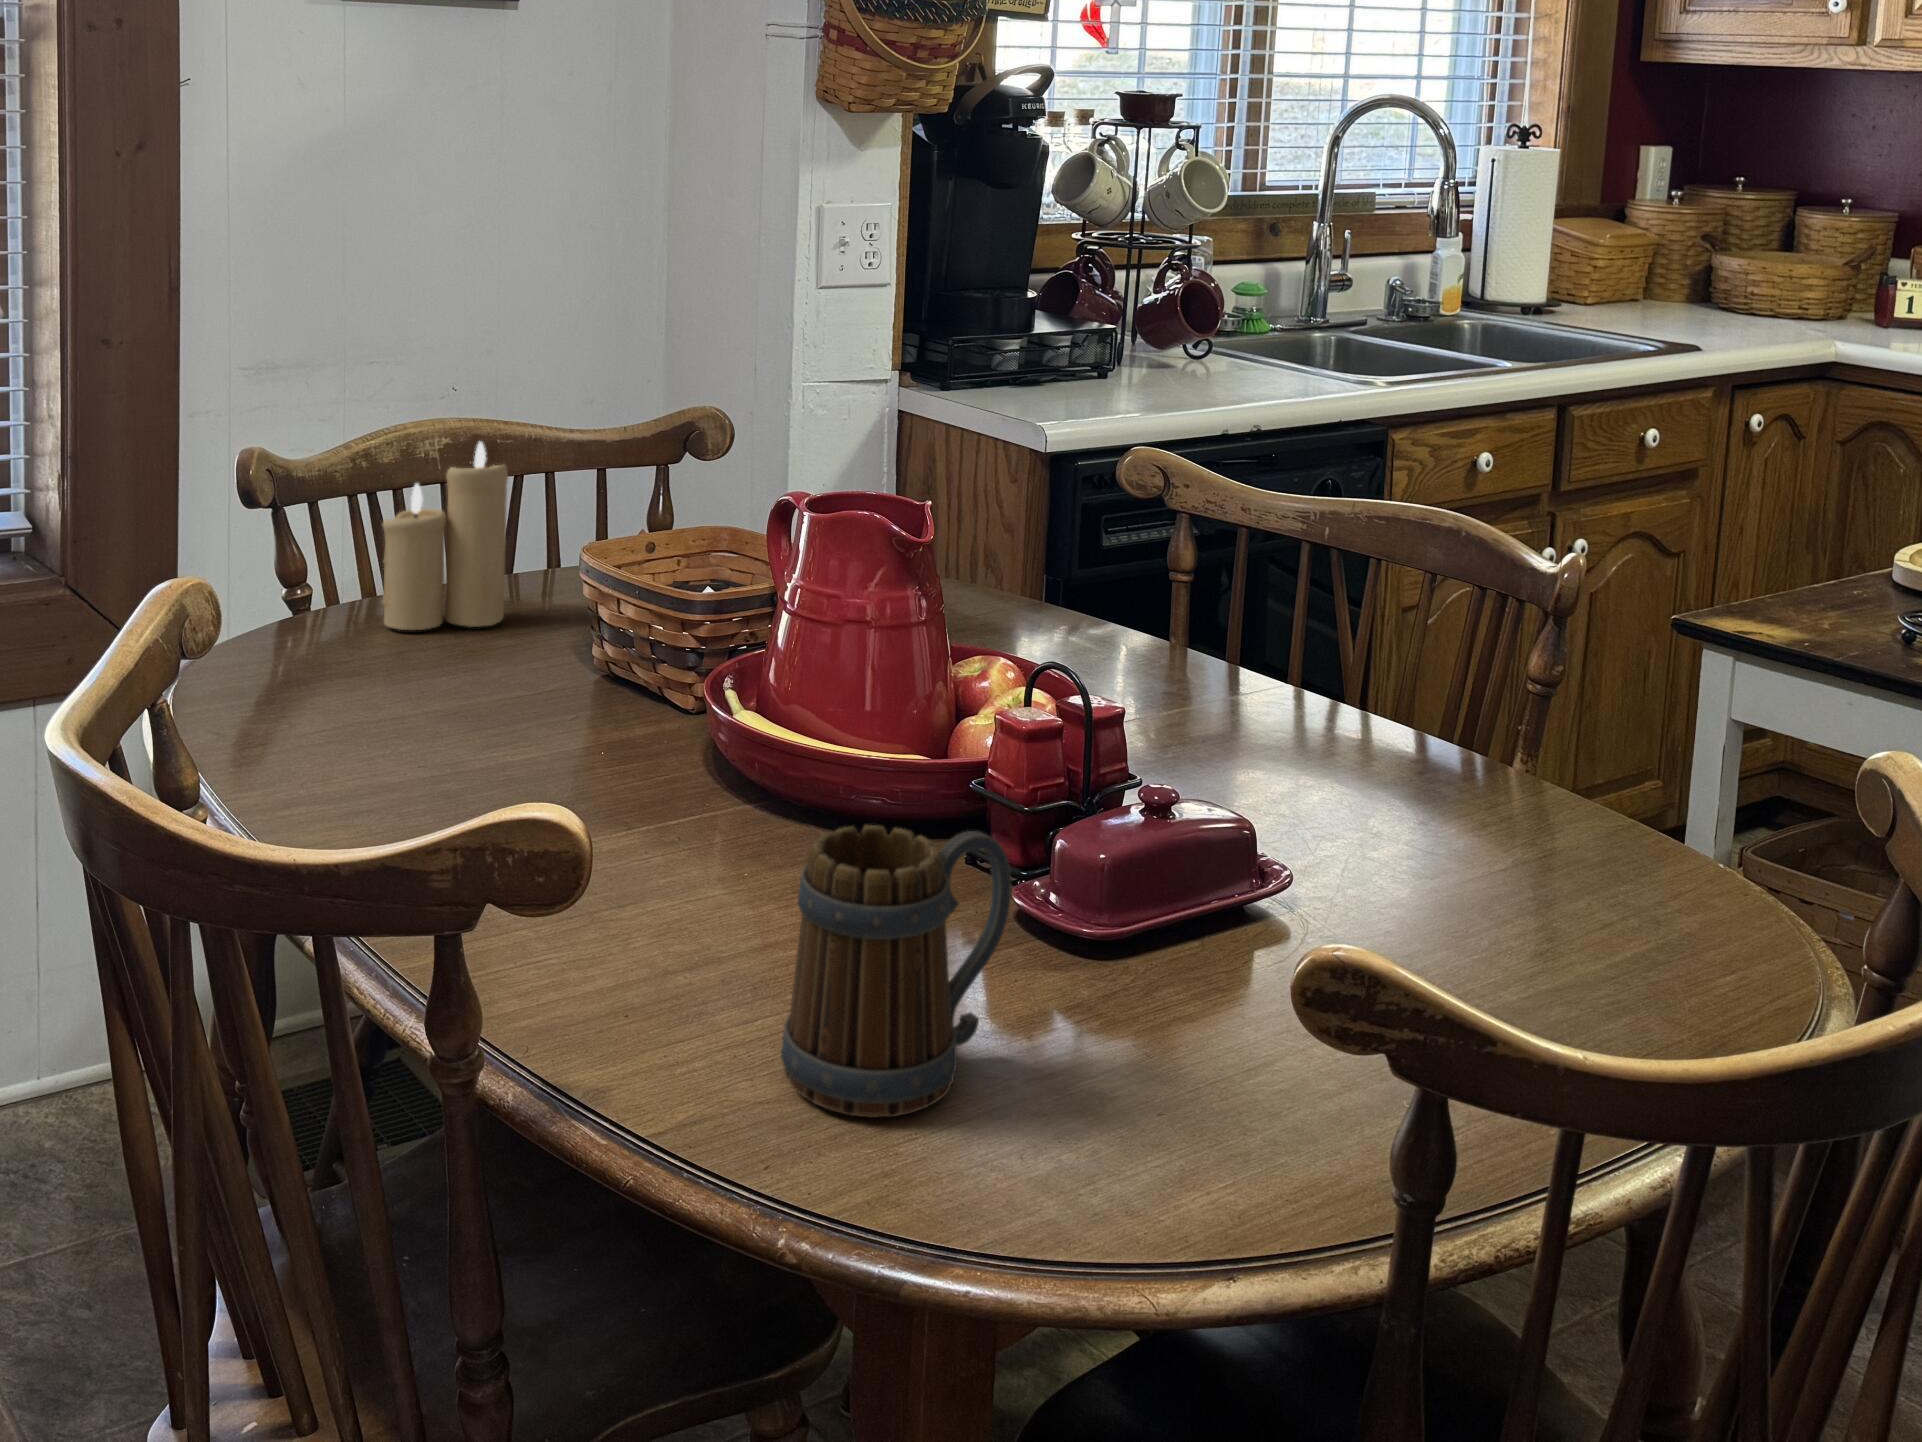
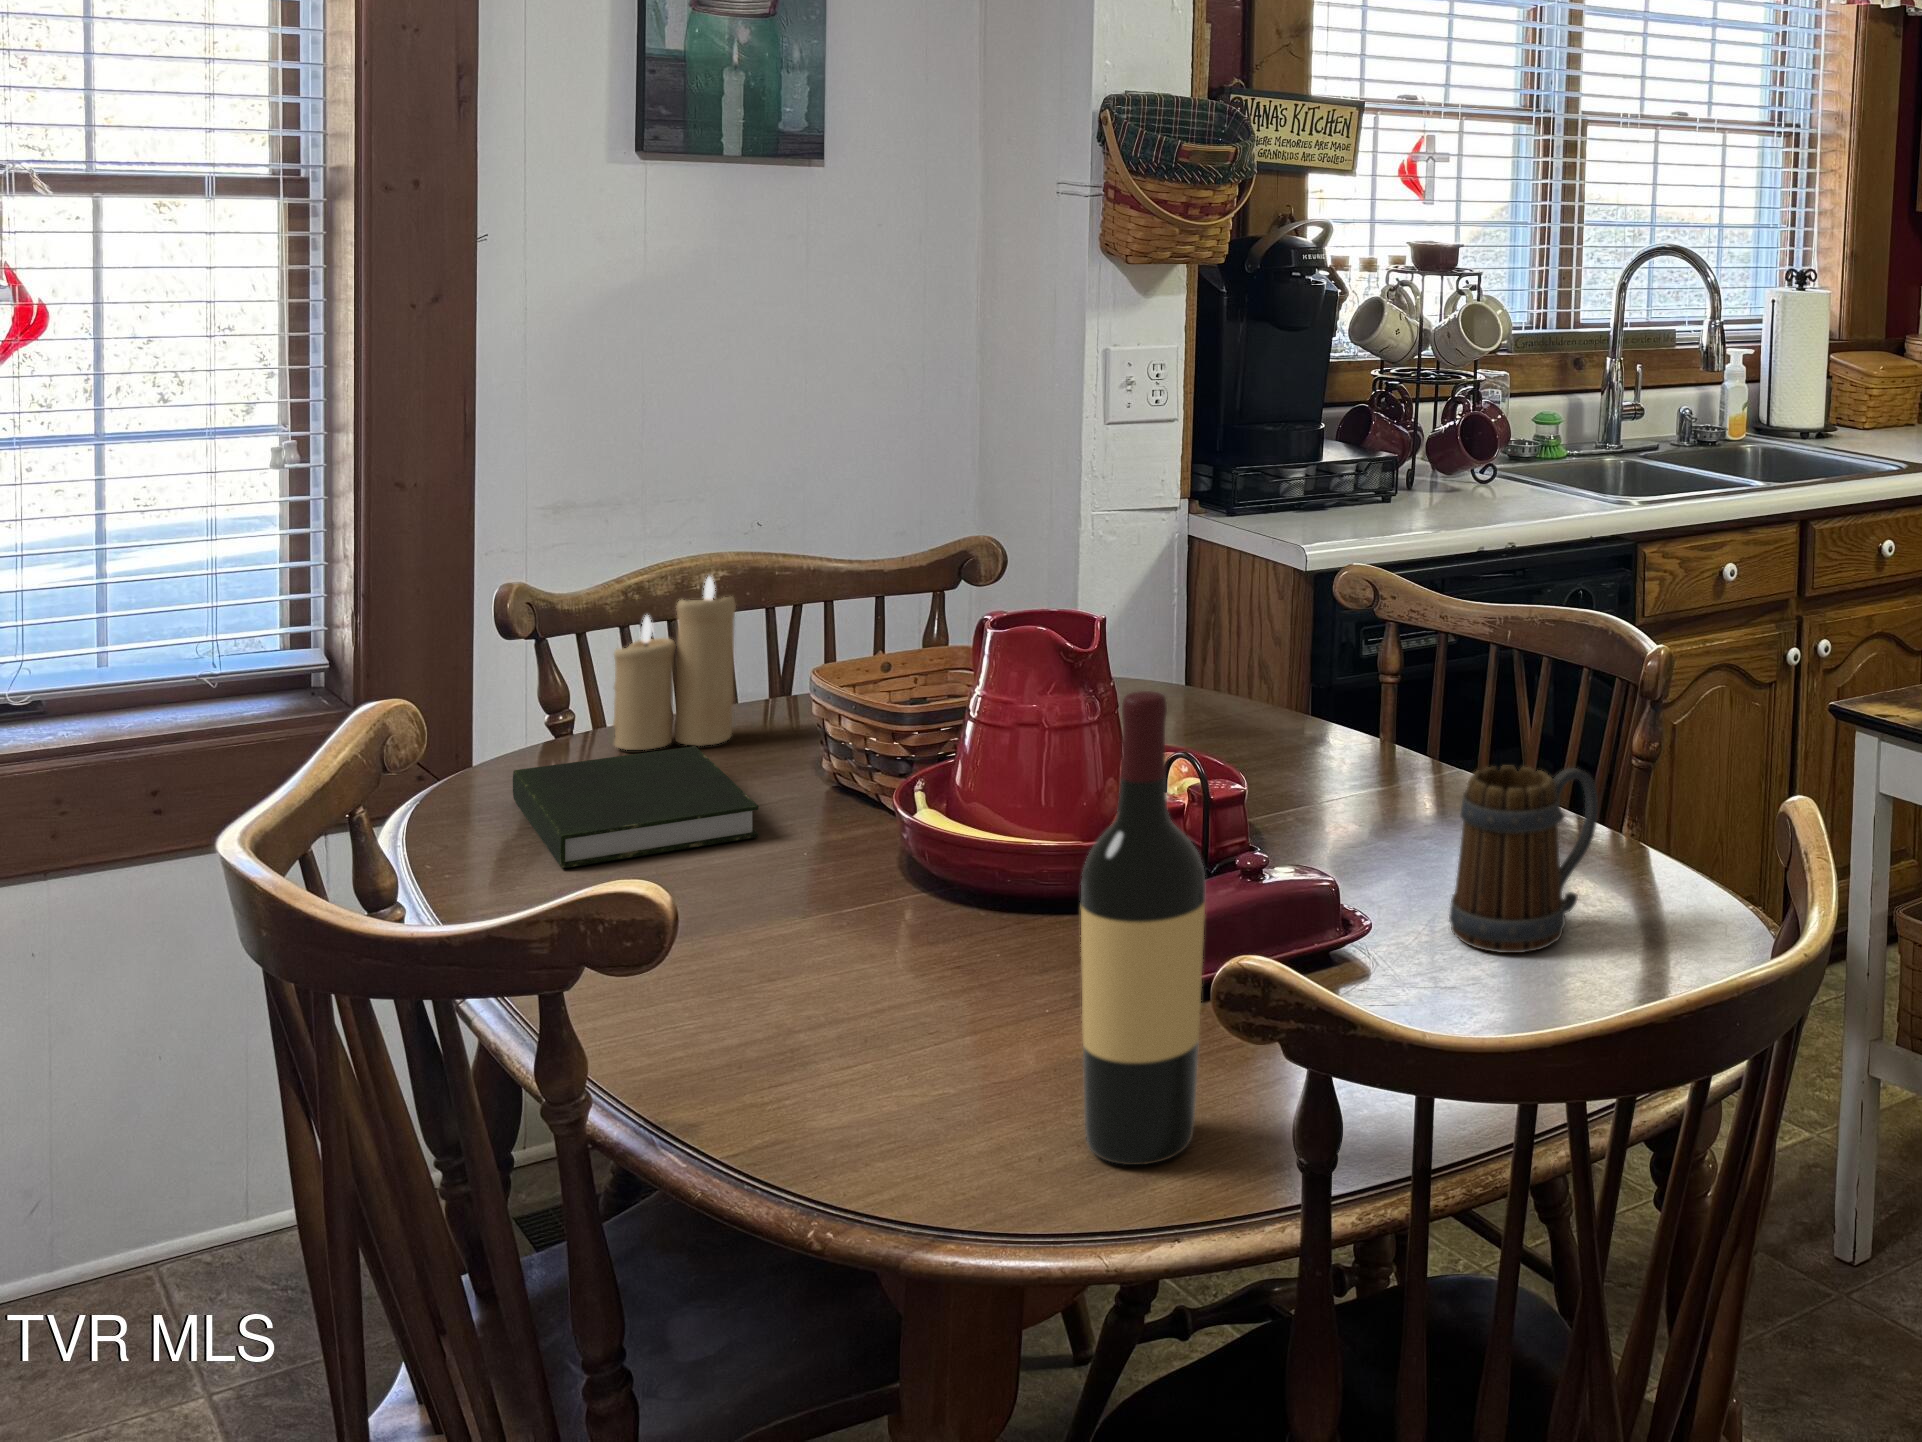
wine bottle: none [1151,586,1311,1164] -> present [1081,691,1205,1165]
book: none [303,628,584,762] -> present [513,746,759,868]
mug: present [781,825,1011,1118] -> present [1449,766,1598,953]

